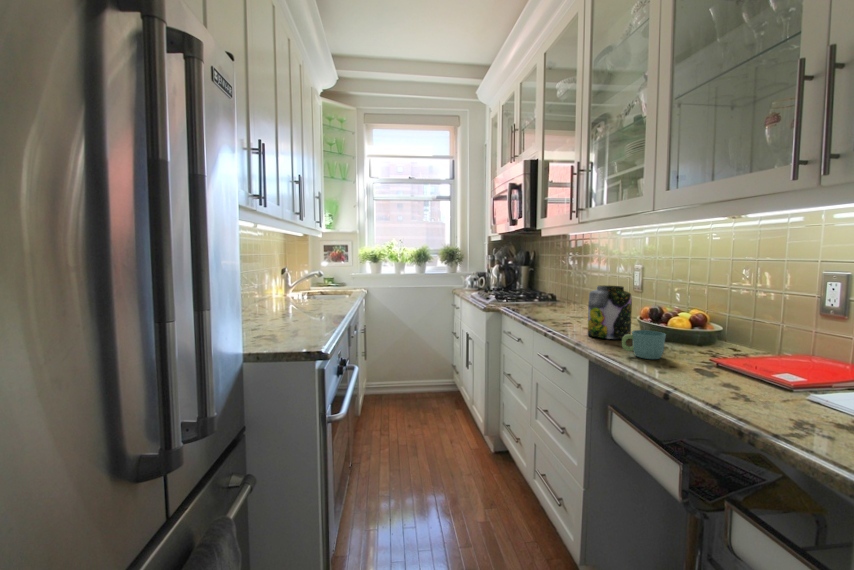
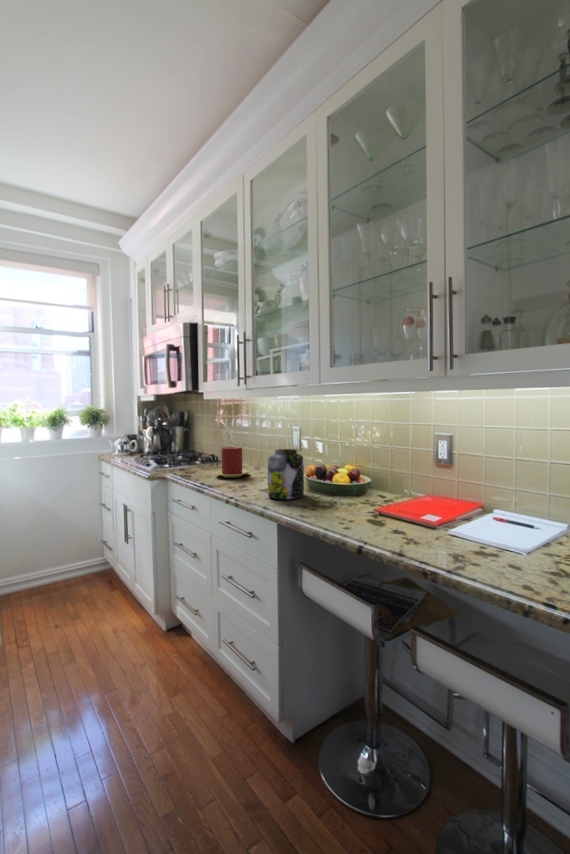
candle: none [544,284,580,315] -> present [215,447,249,477]
mug: present [622,330,666,359] -> none [308,489,340,516]

